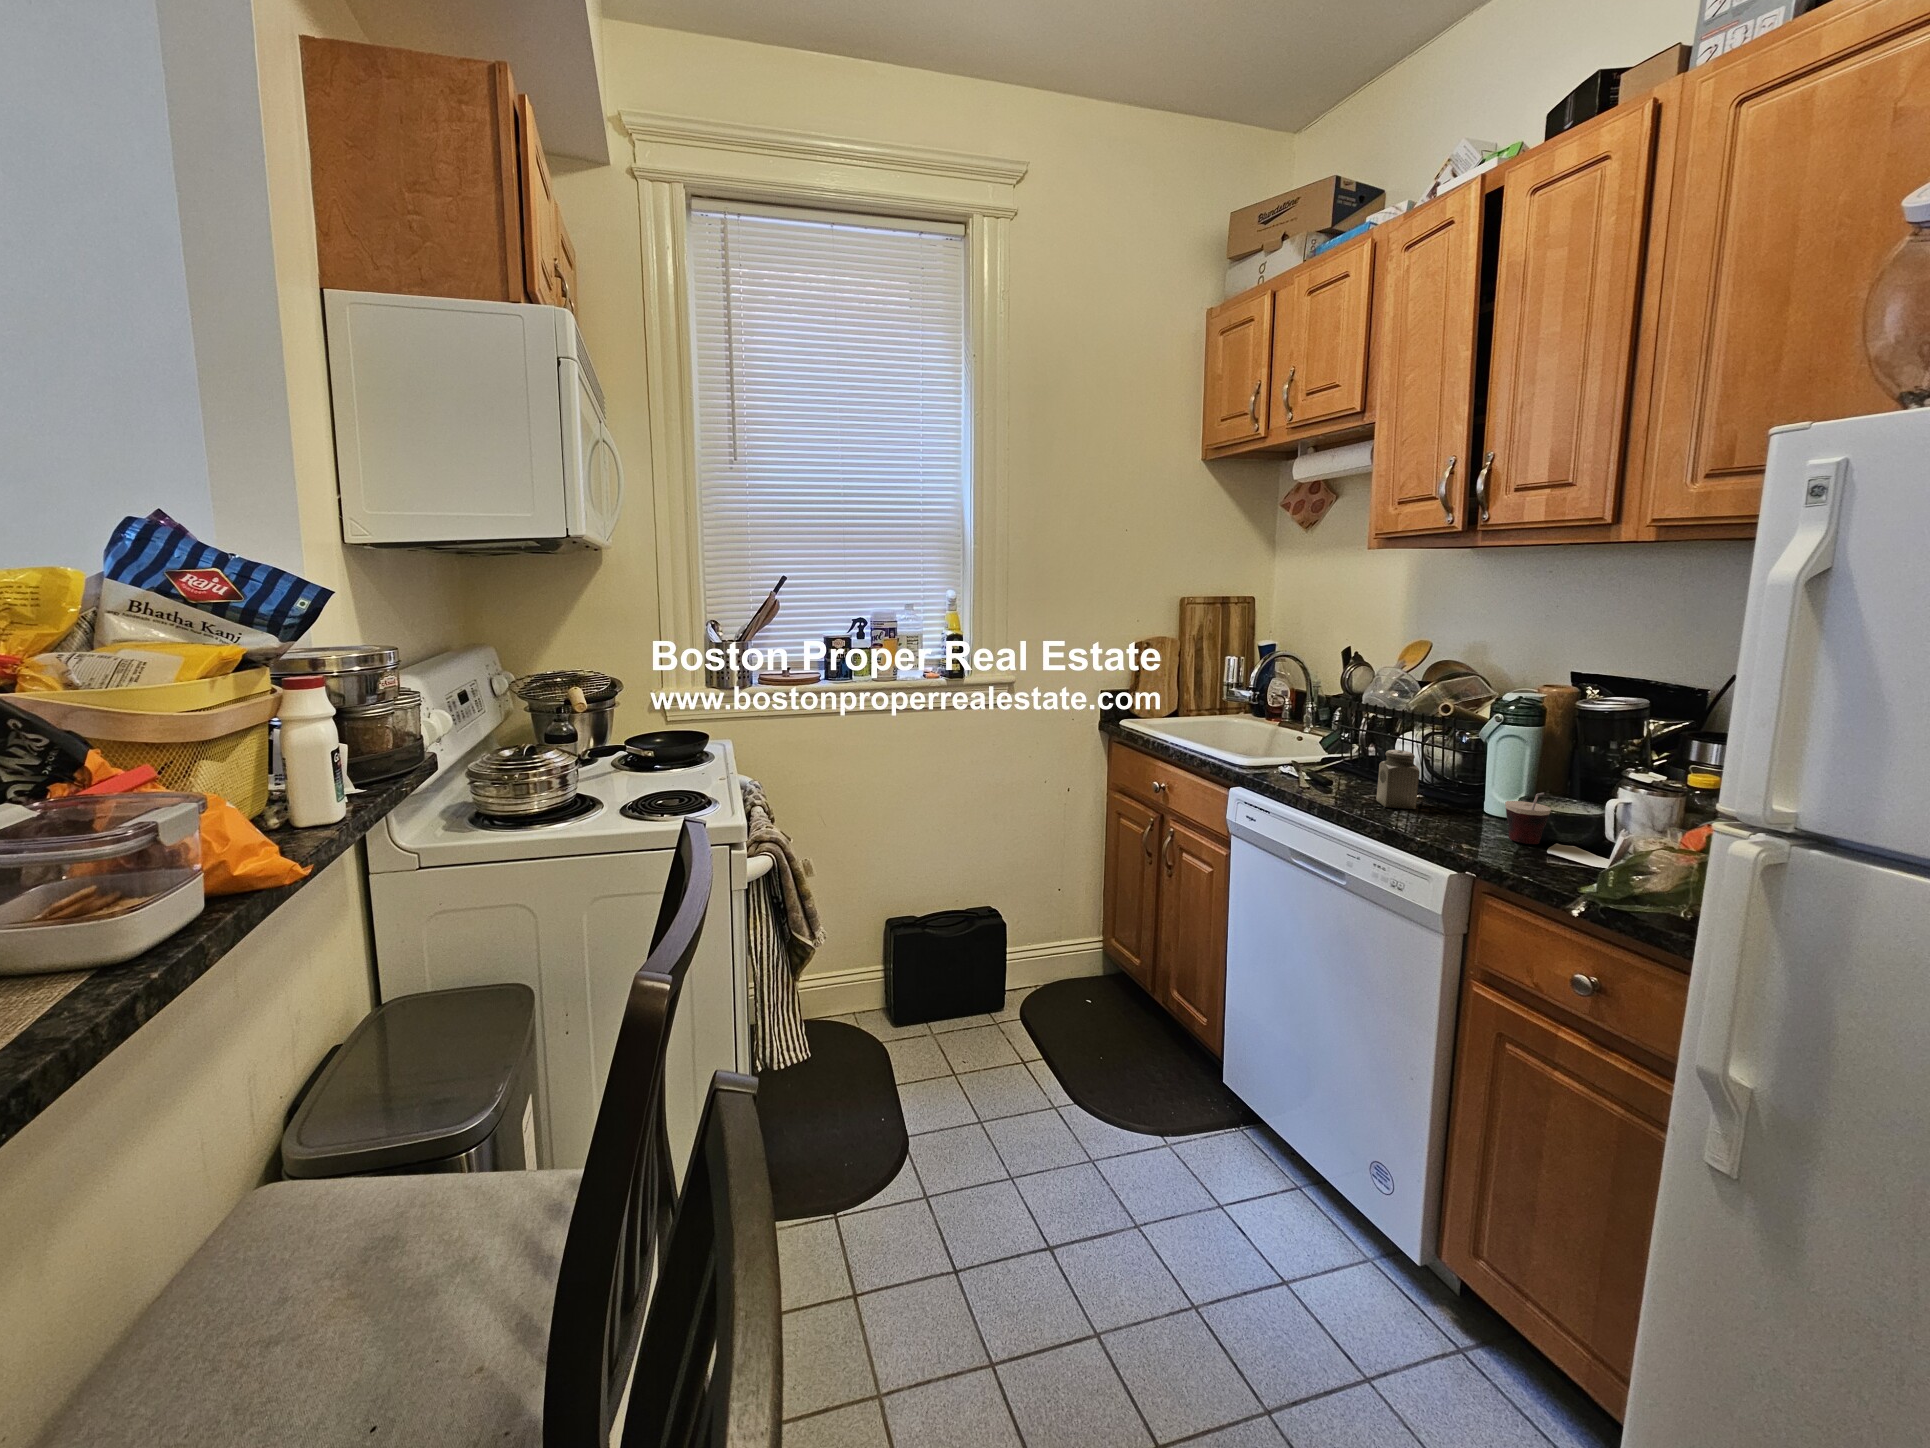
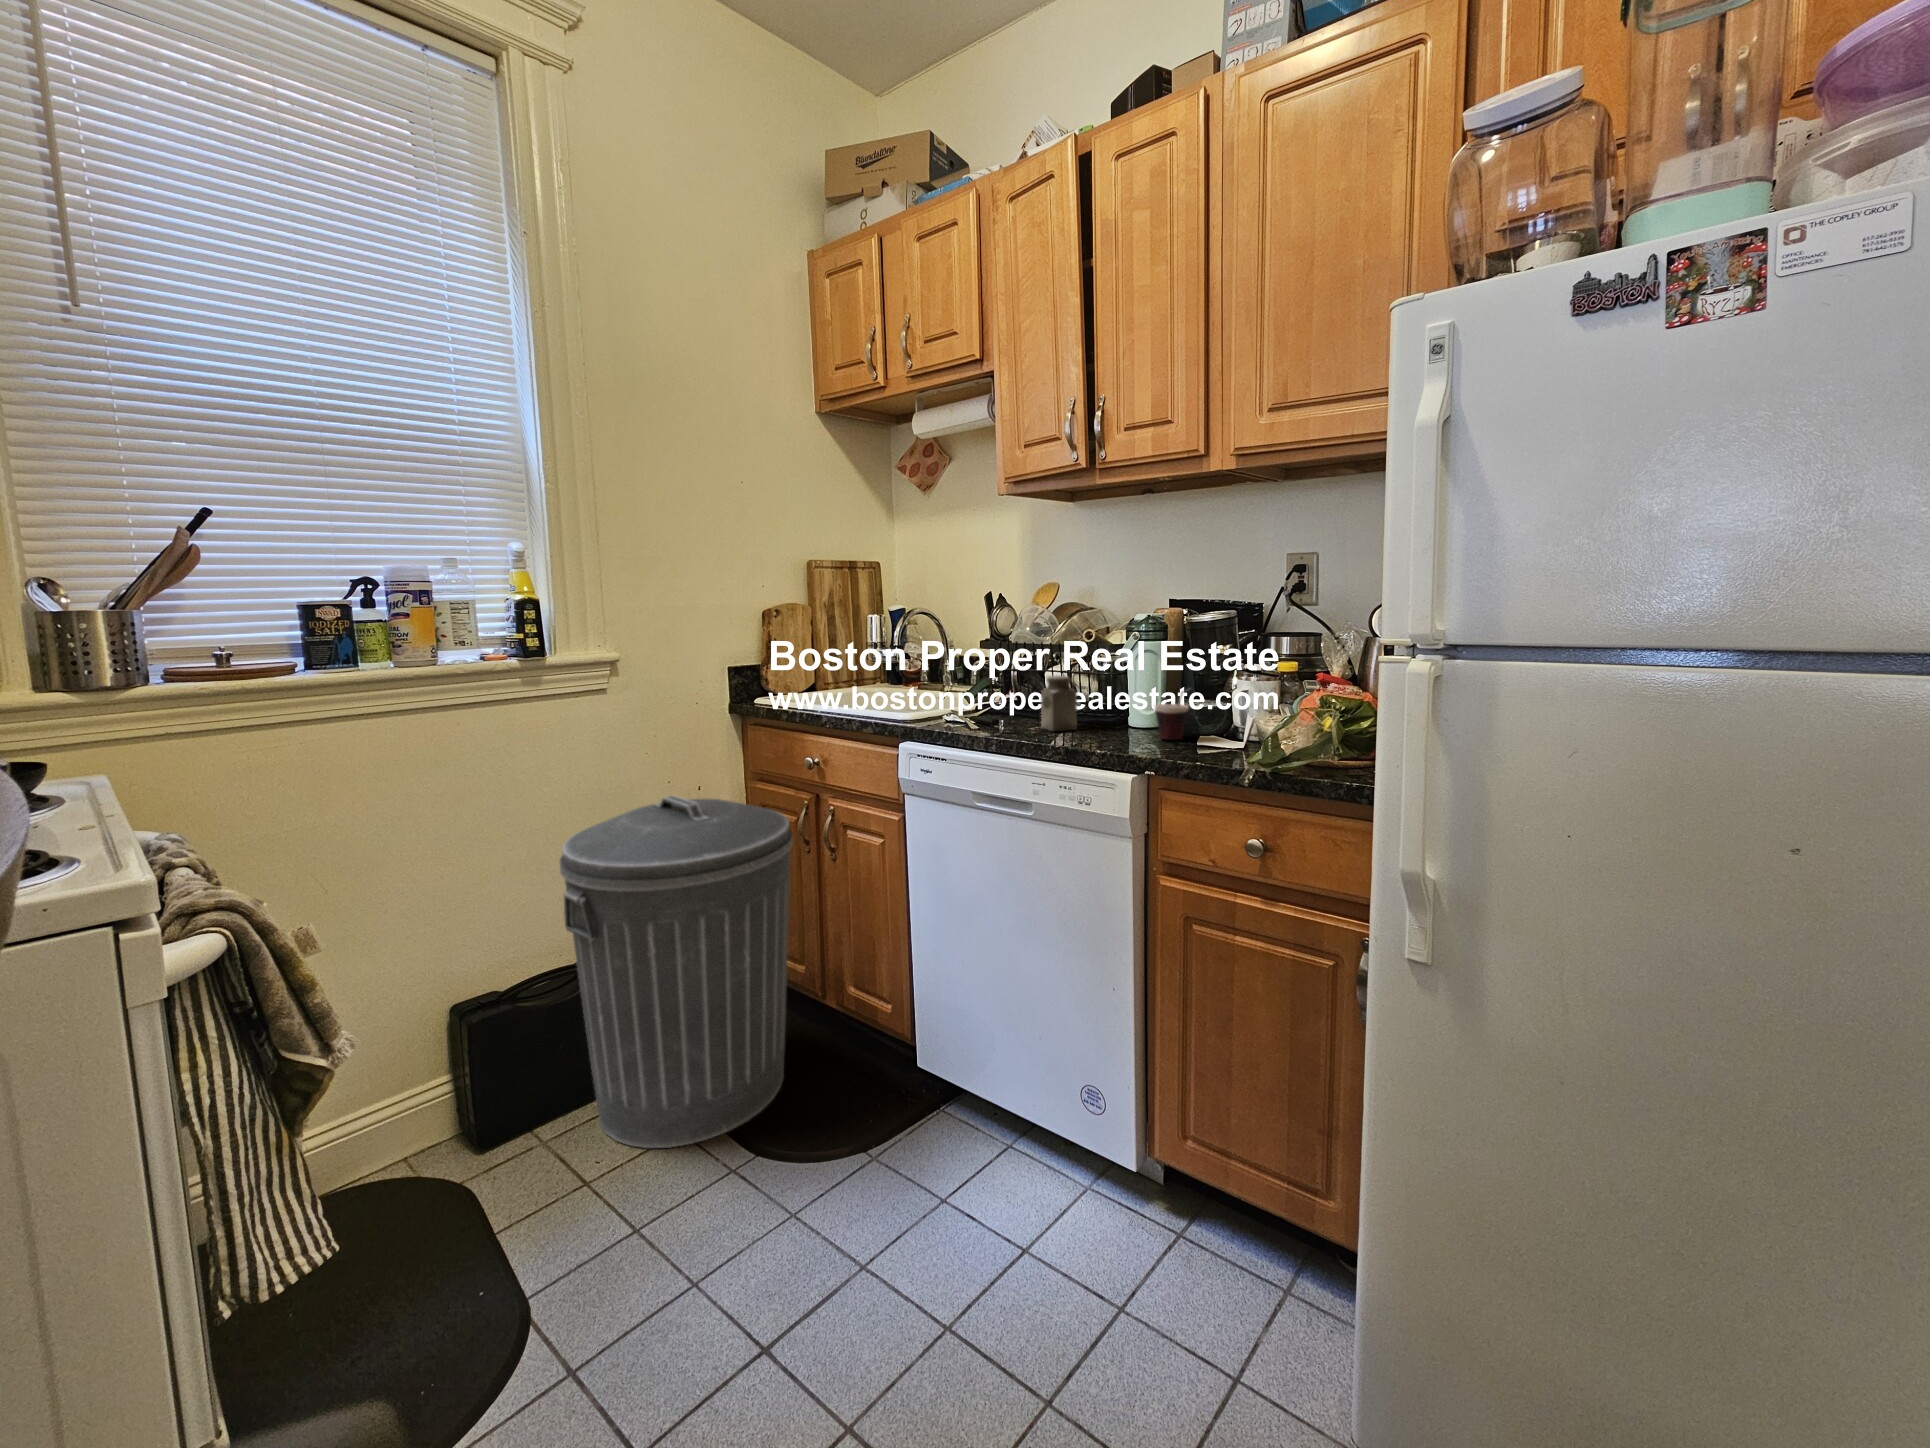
trash can: none [957,799,1132,1078] -> present [560,795,793,1148]

